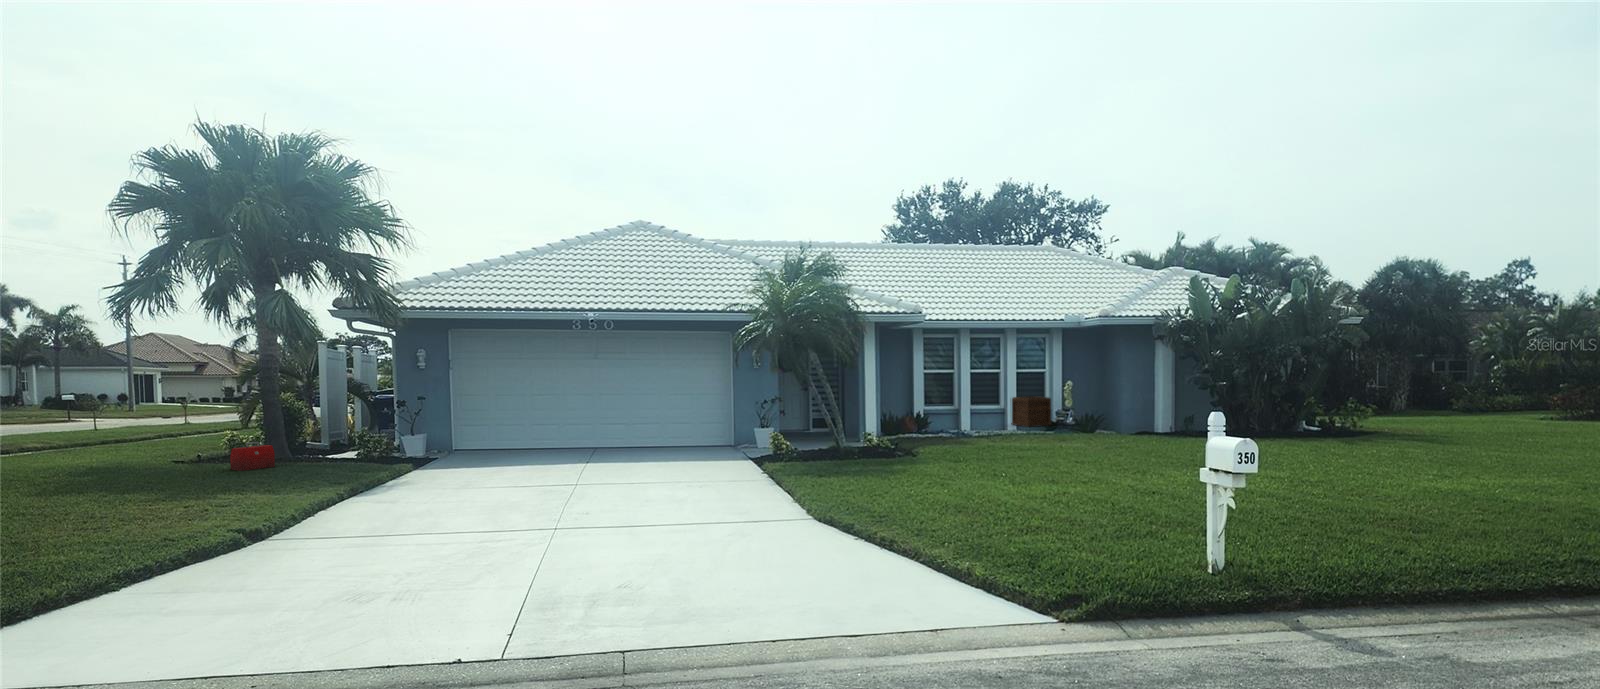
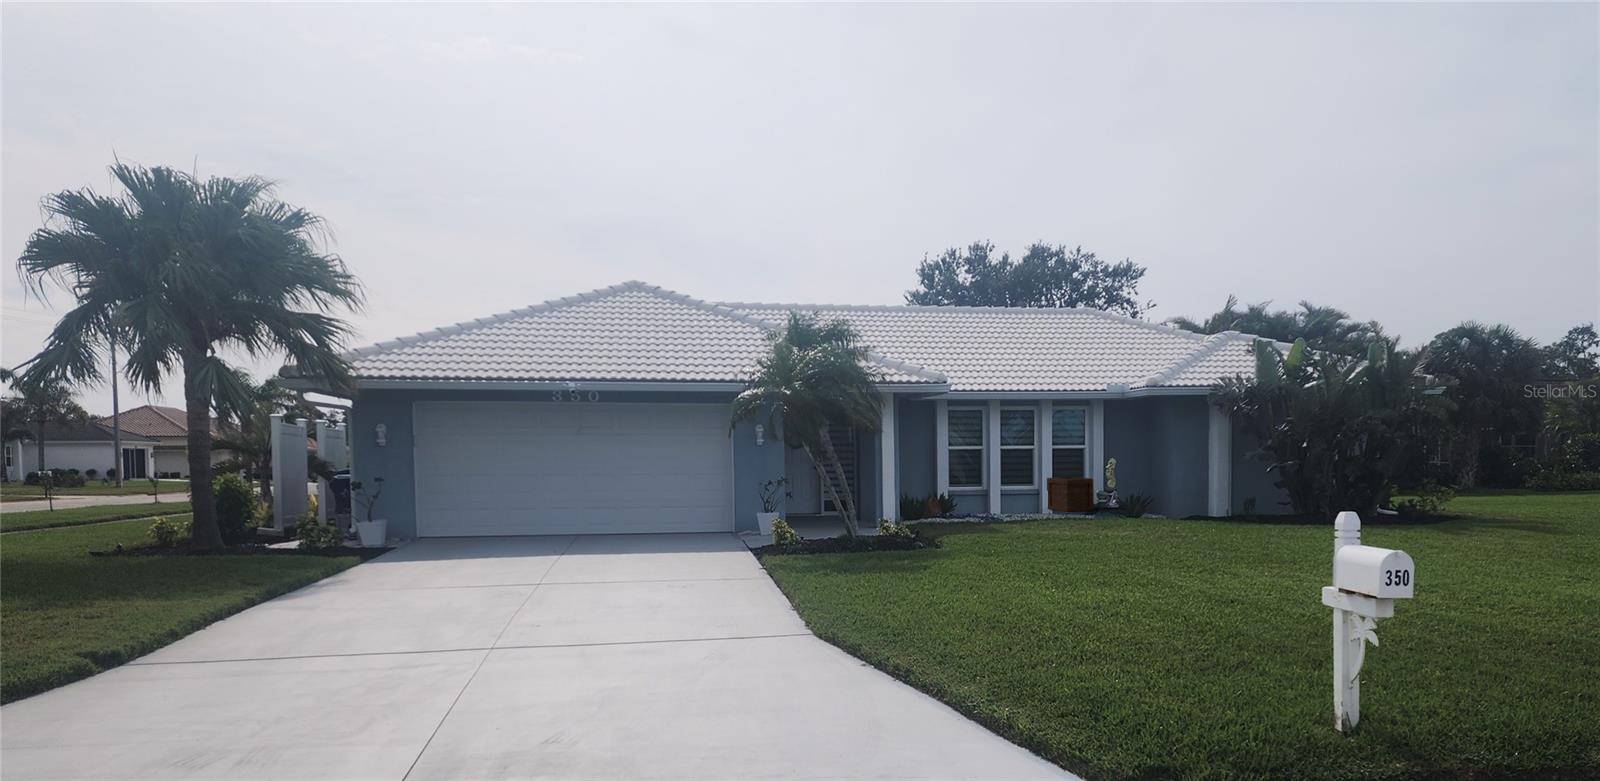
toolbox: present [230,442,275,471] -> none [154,529,205,563]

